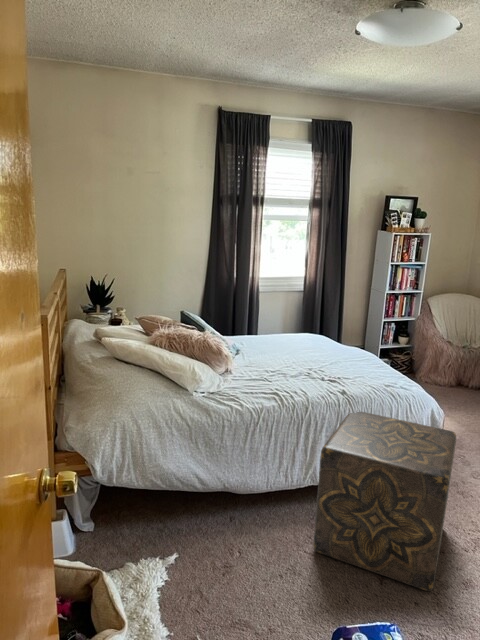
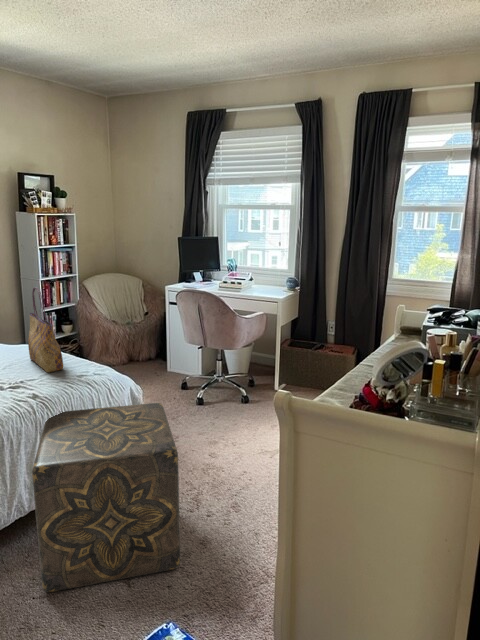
tote bag: none [353,301,377,376] -> present [28,287,63,373]

